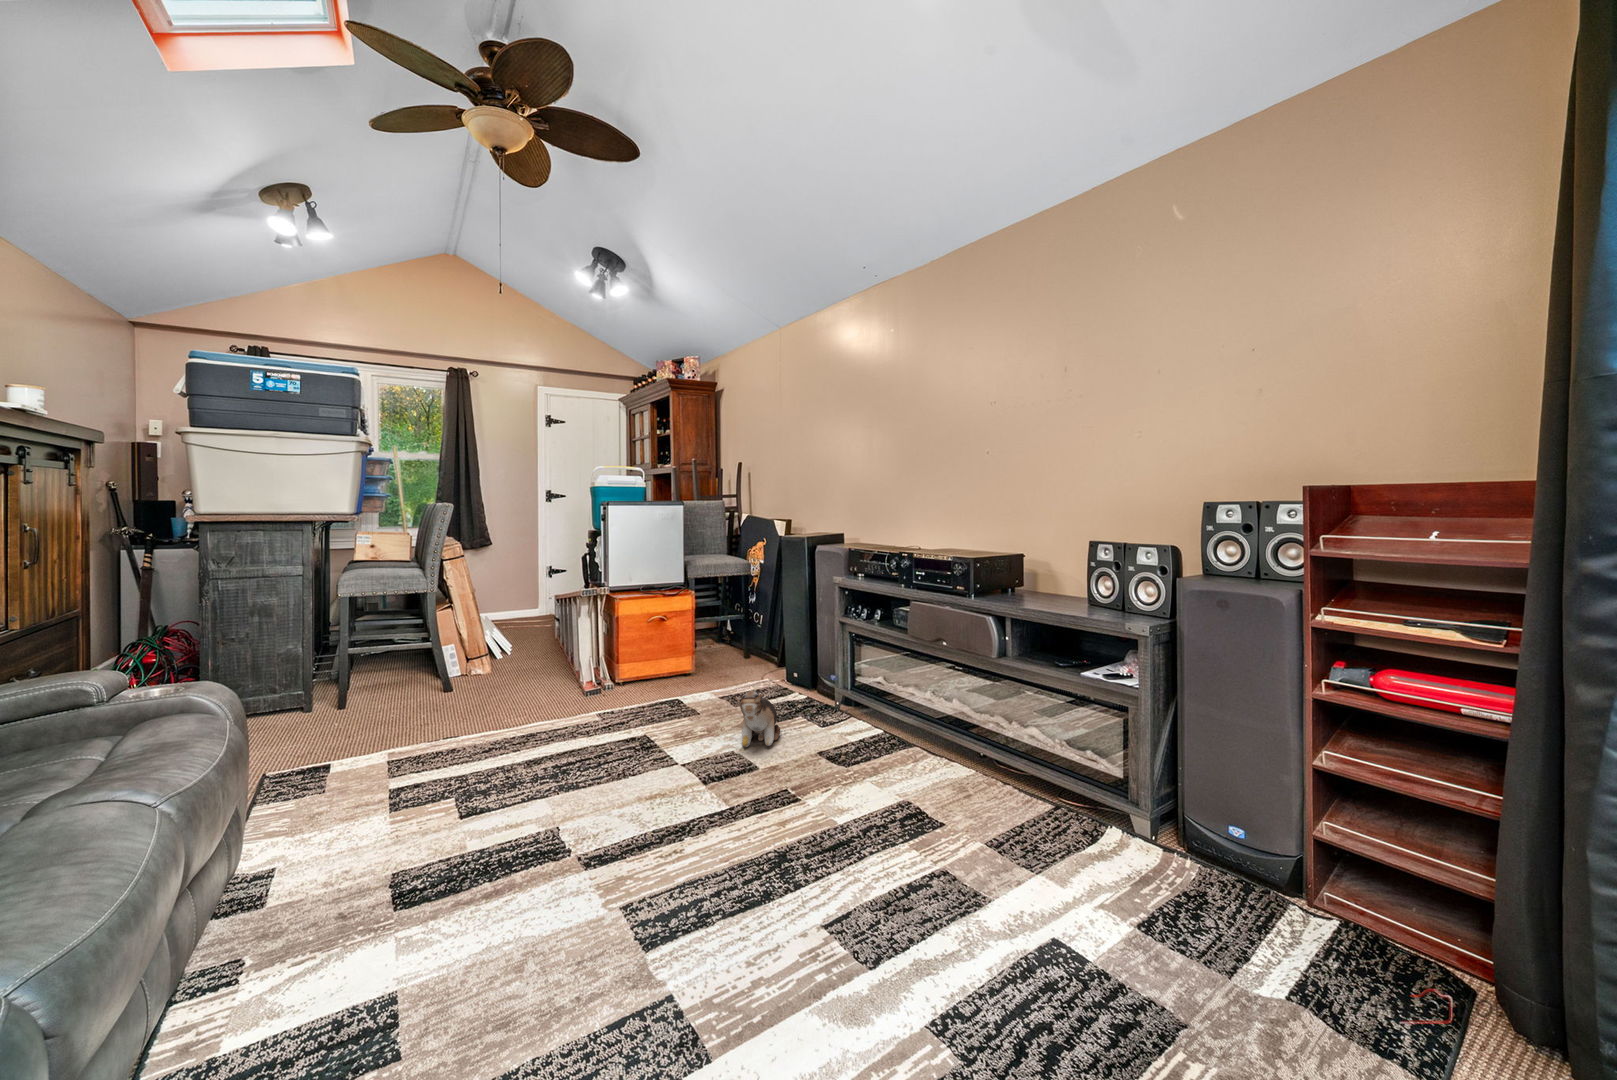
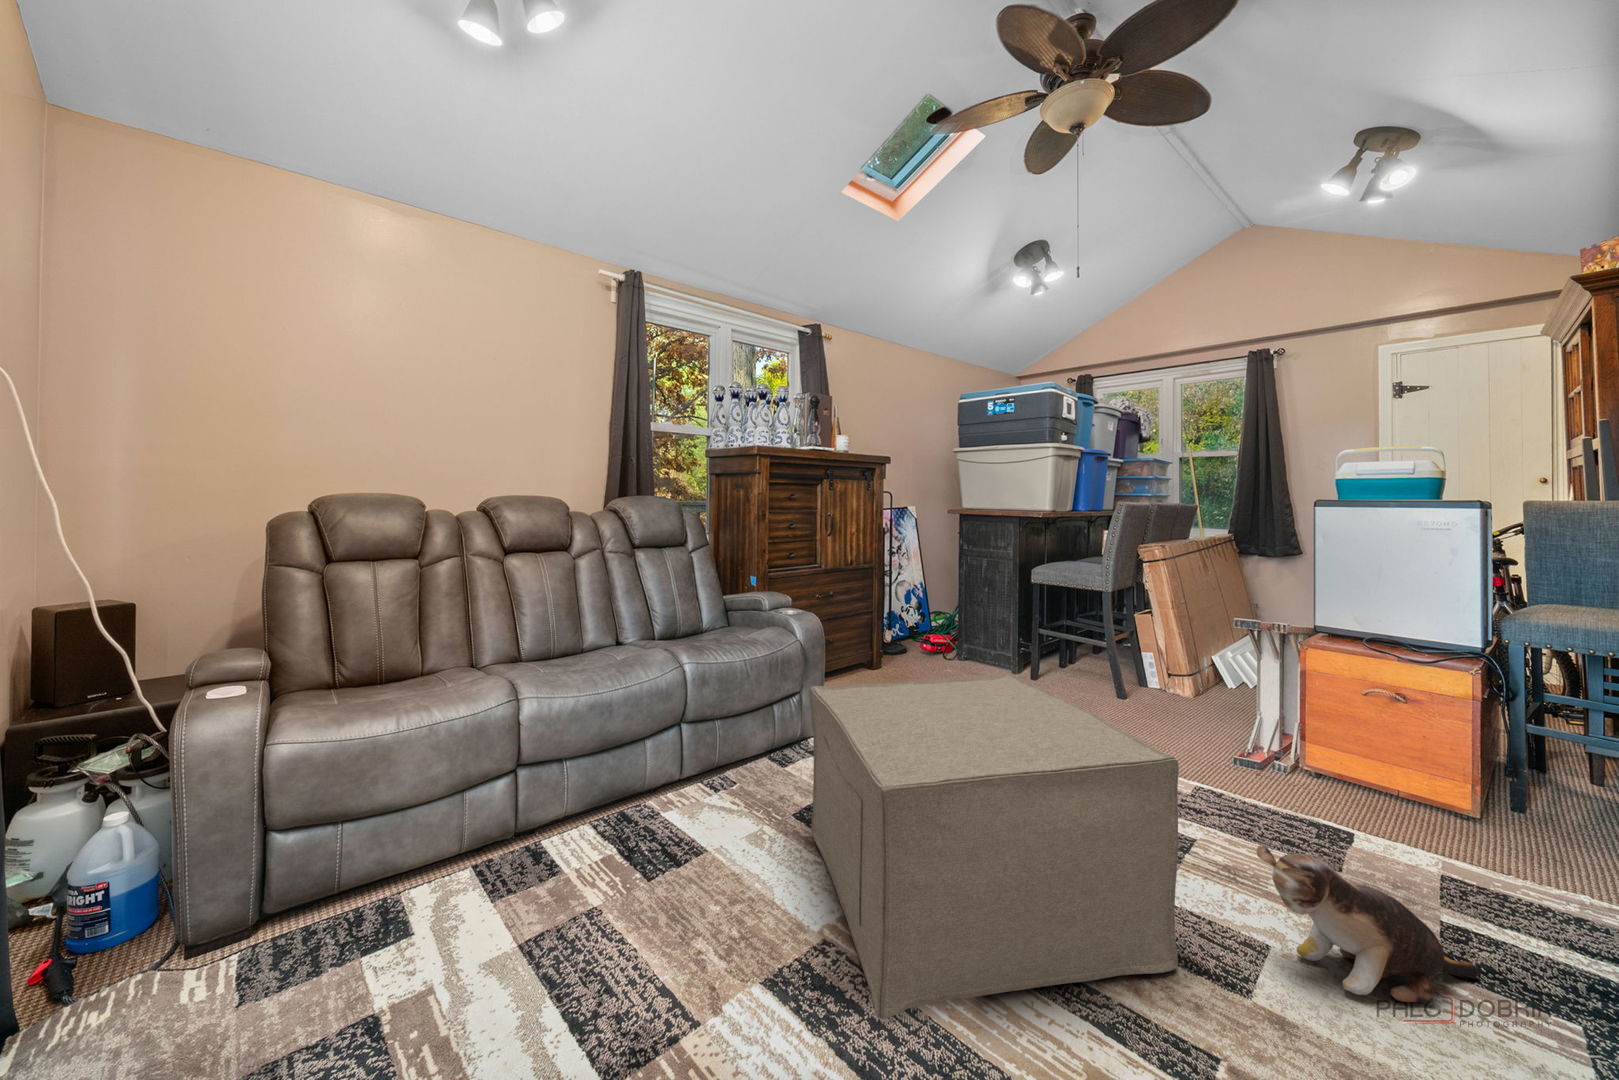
ottoman: none [447,658,736,900] -> present [809,674,1179,1019]

